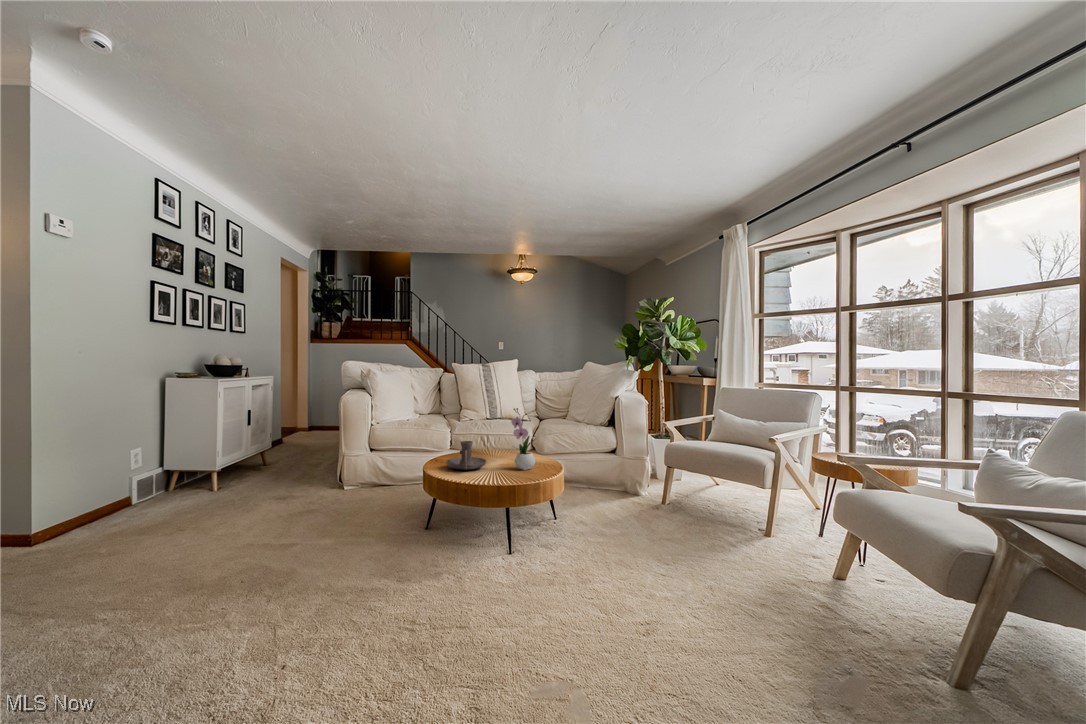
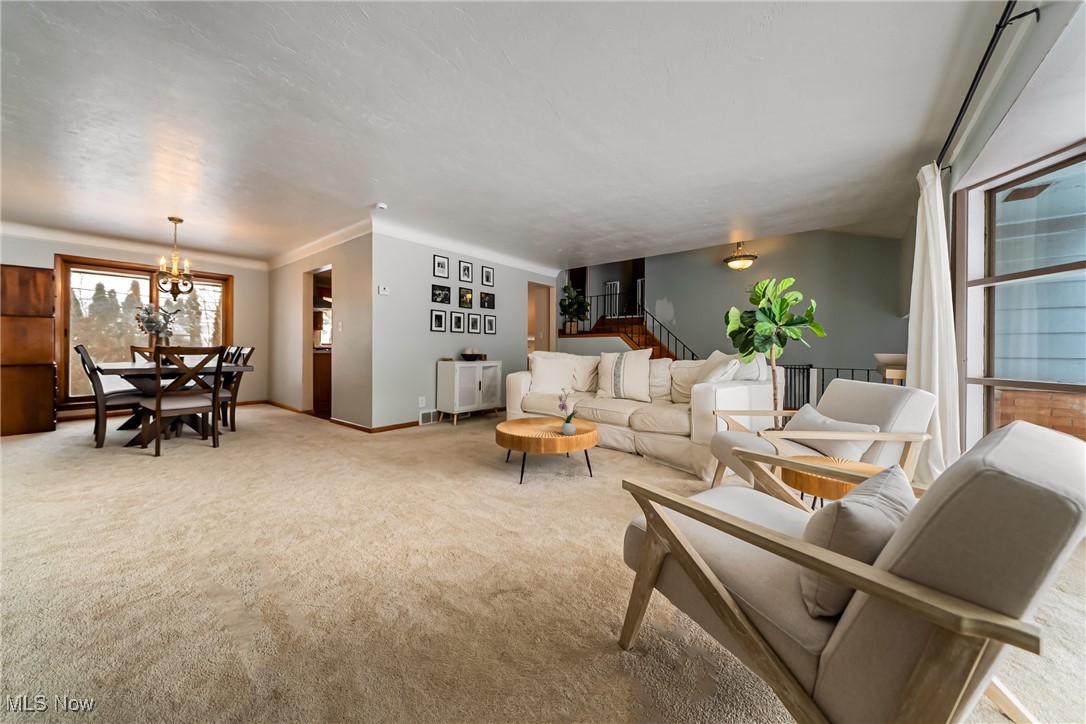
candle holder: present [446,441,486,470] -> none [521,409,549,429]

